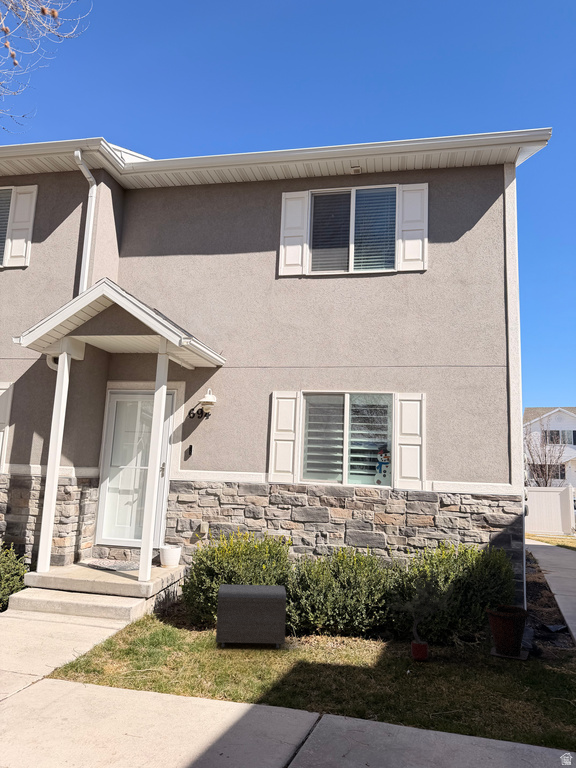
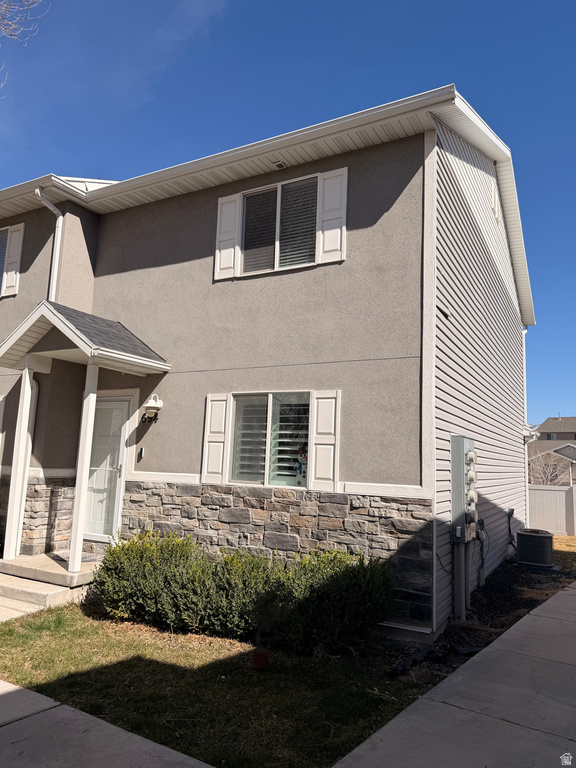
storage bench: present [216,584,286,648] -> none [85,580,164,644]
bucket: present [486,605,529,660] -> none [344,617,395,680]

